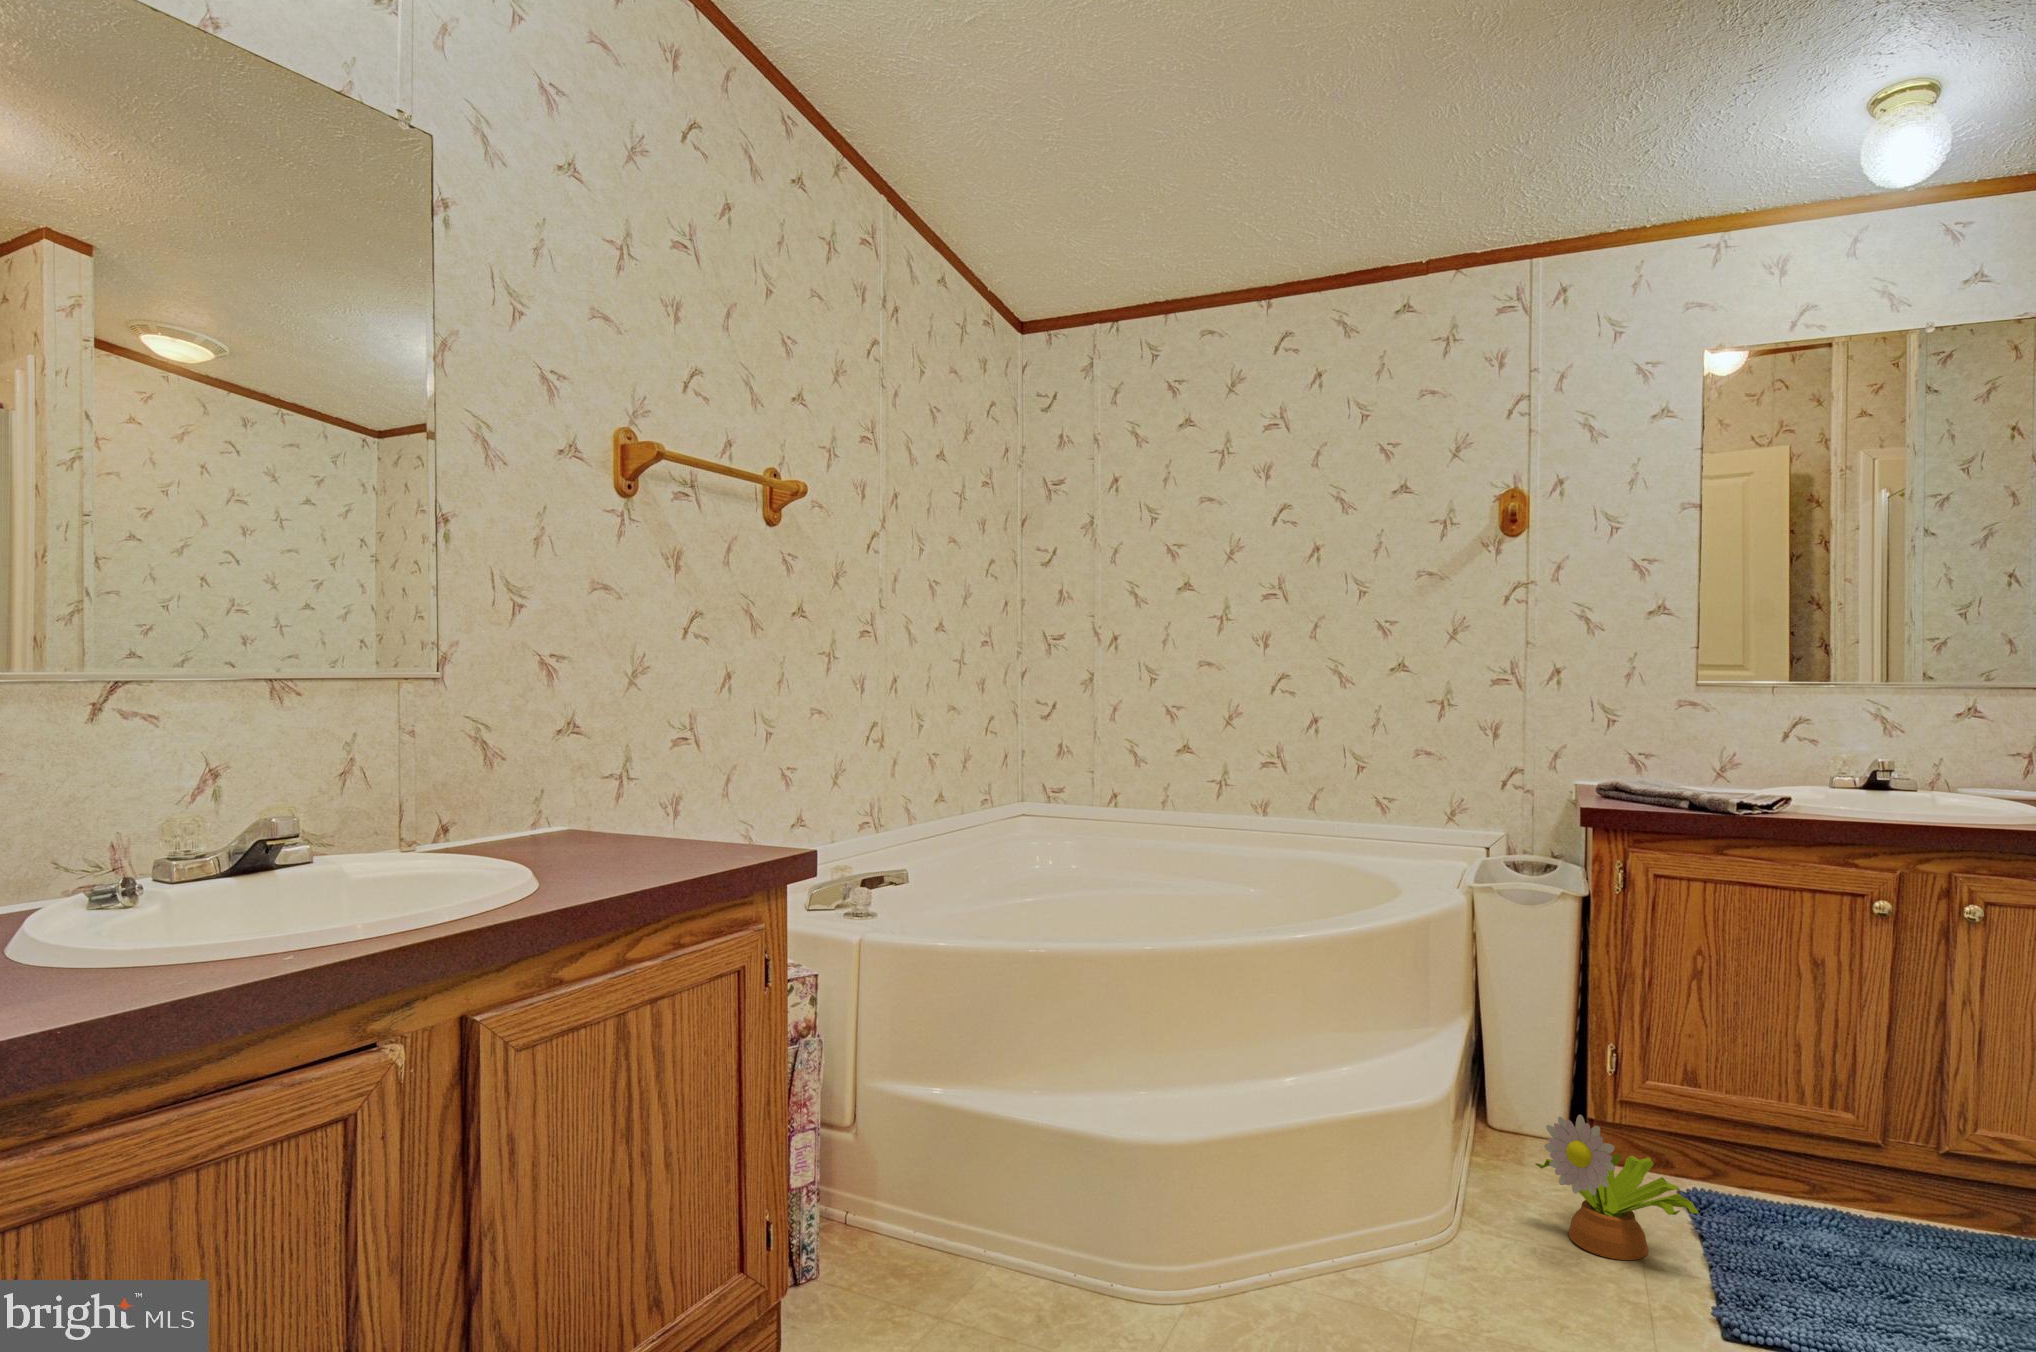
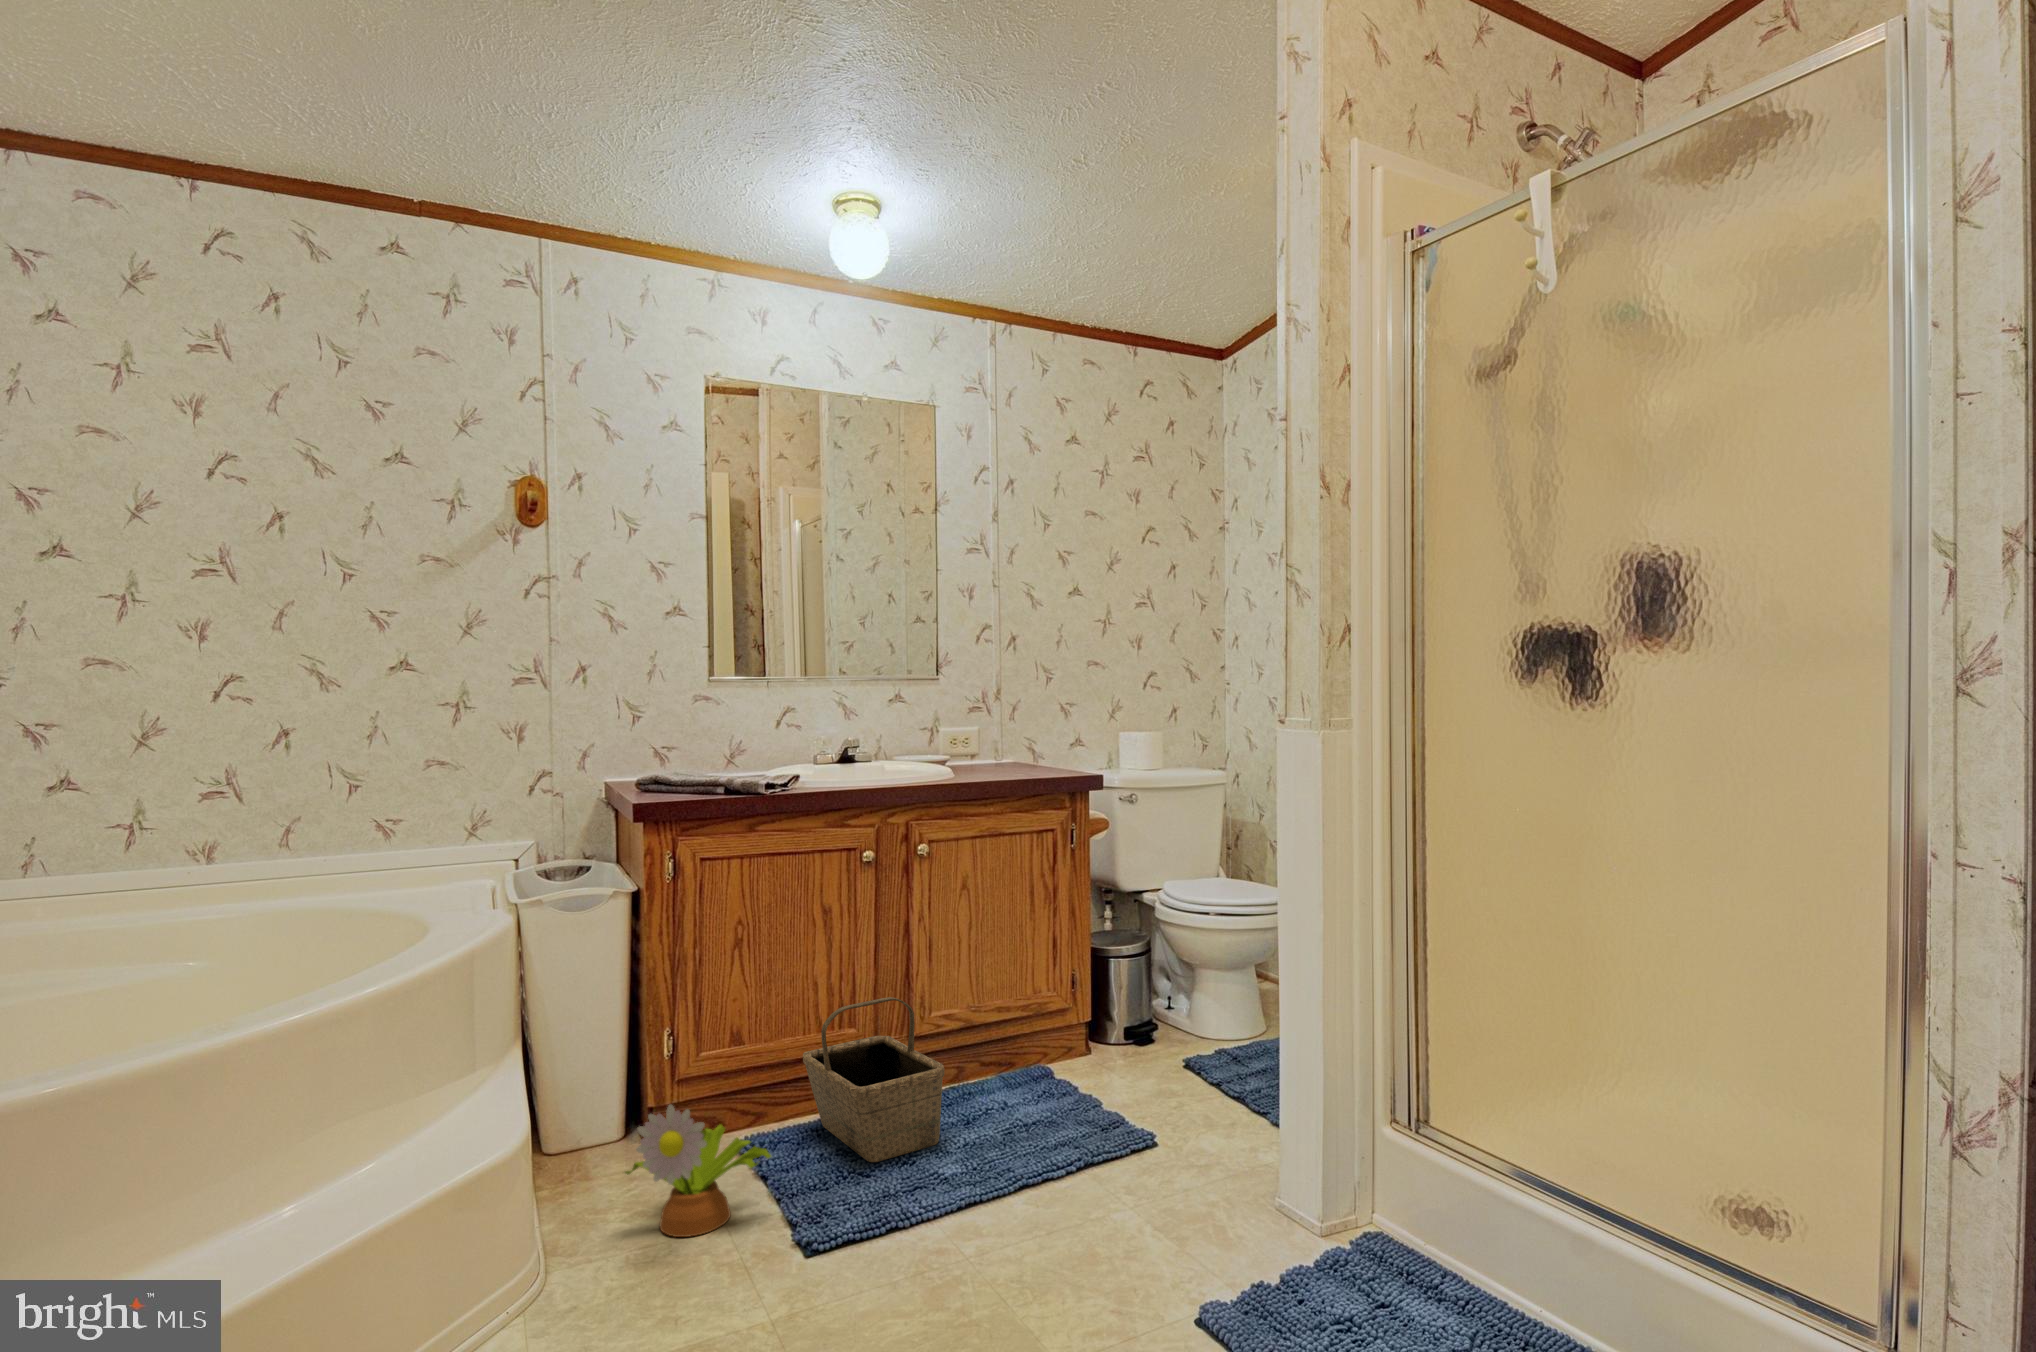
basket: none [1772,1082,1975,1297] -> present [803,997,944,1162]

